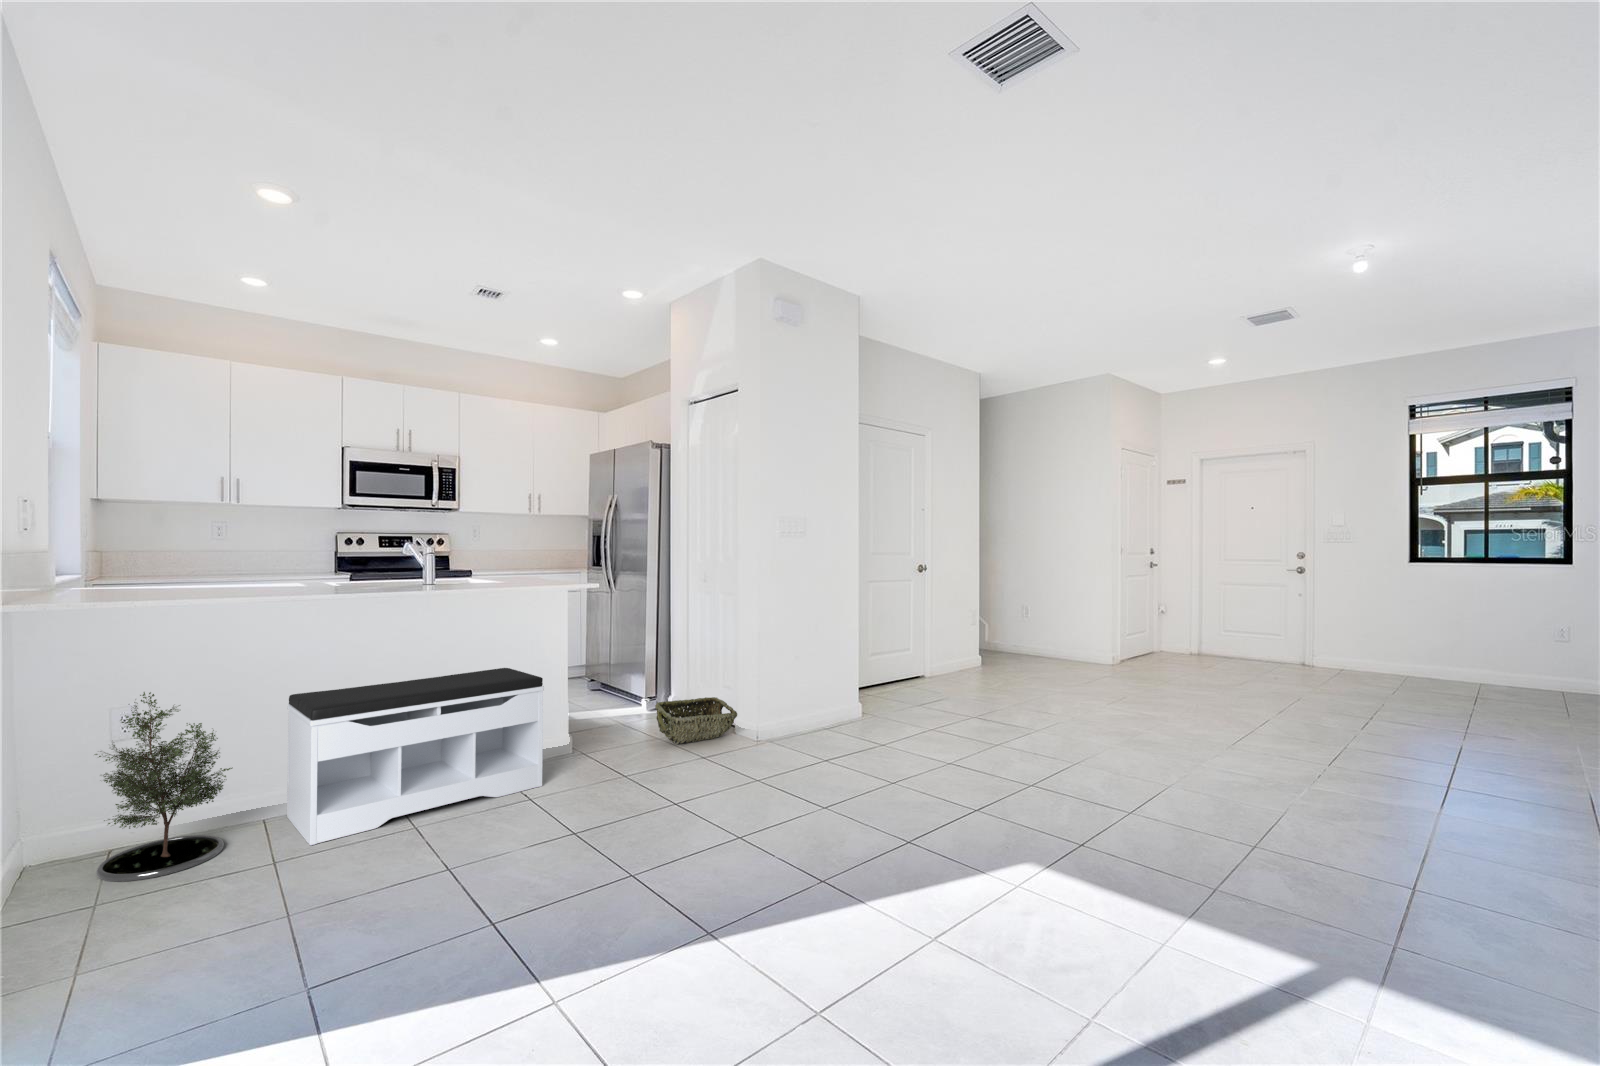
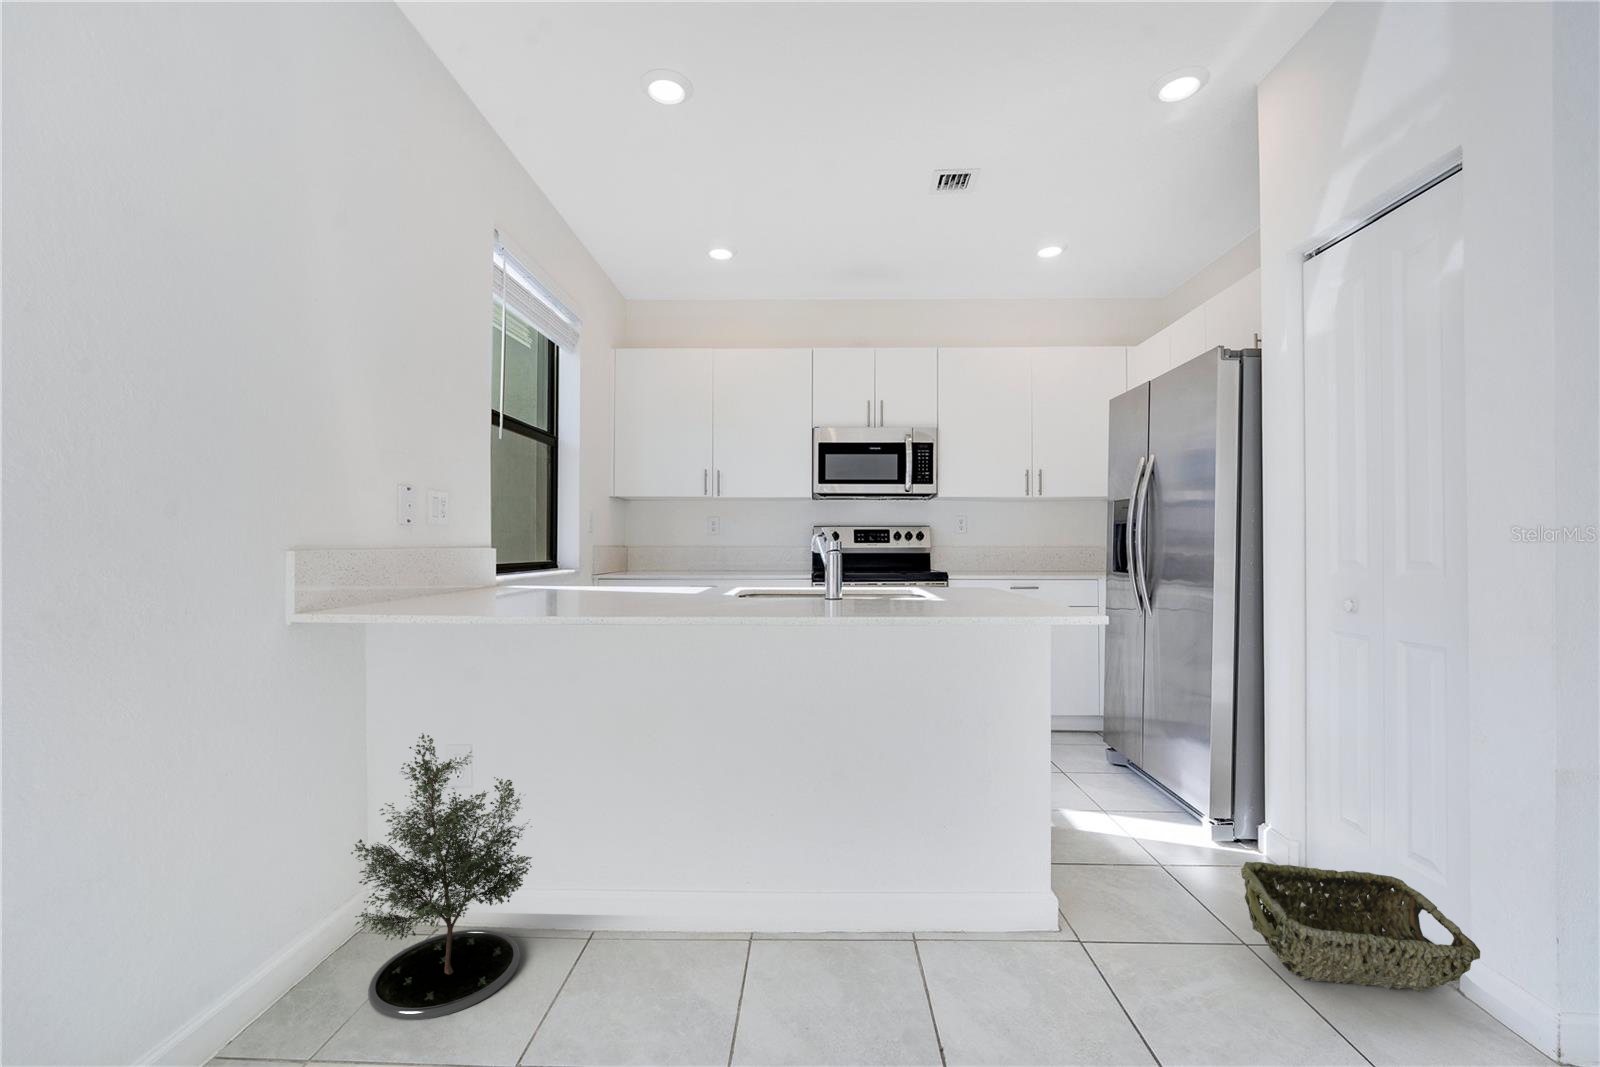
bench: present [287,668,544,845] -> none [582,748,988,1036]

